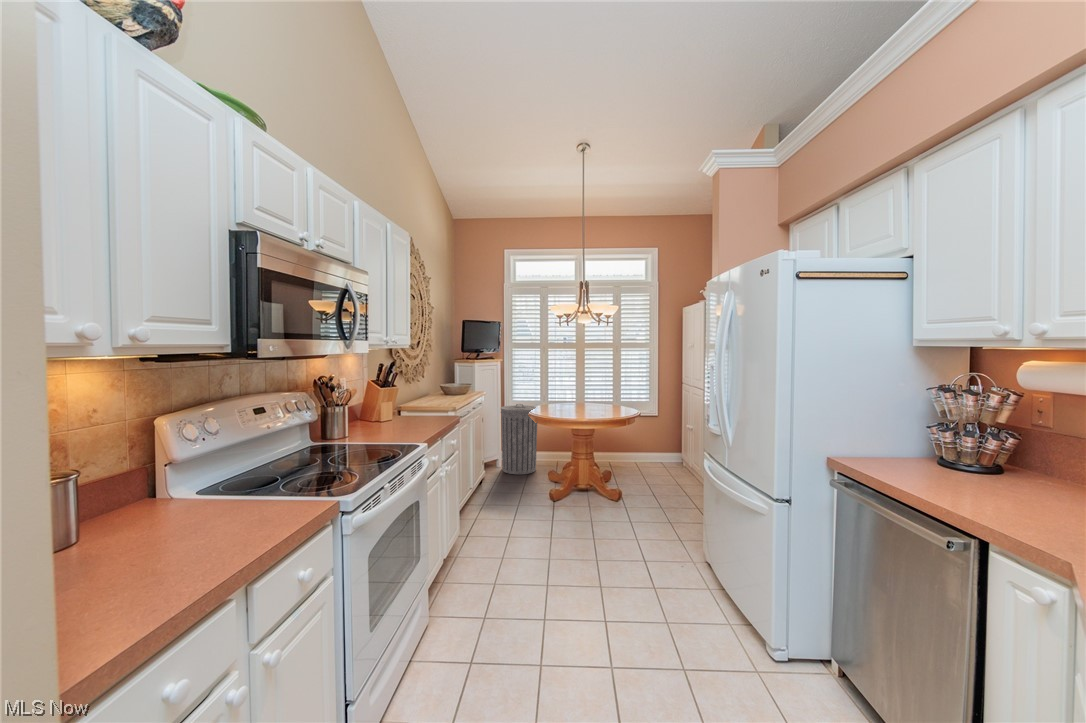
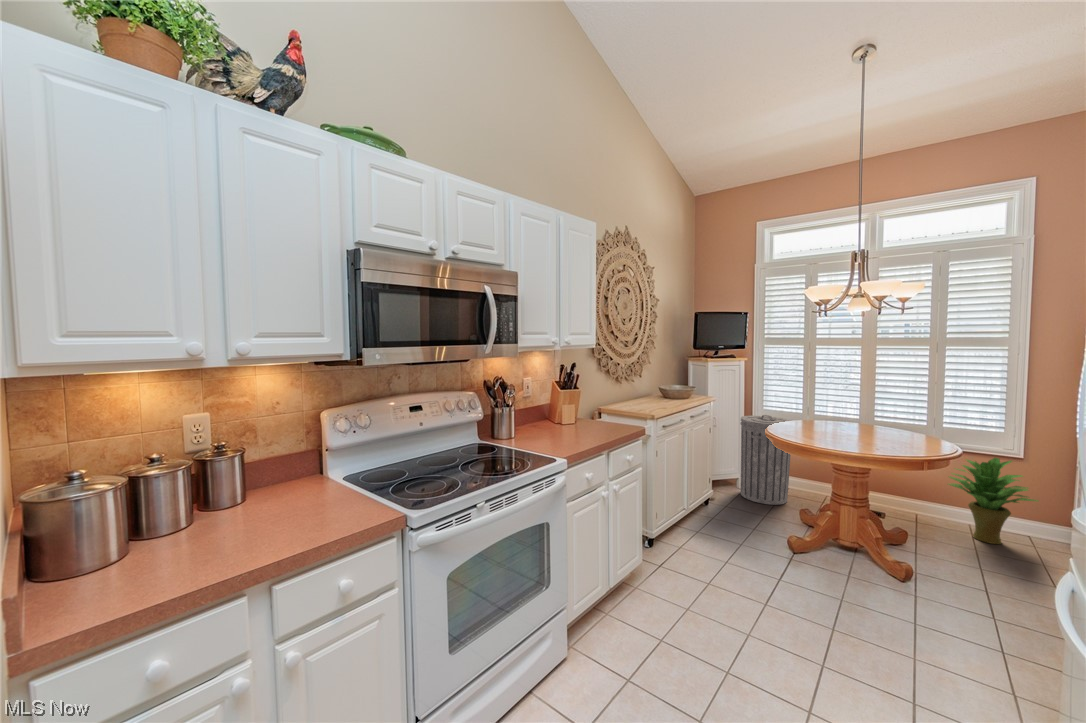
potted plant: none [625,416,666,470] -> present [948,458,1038,544]

